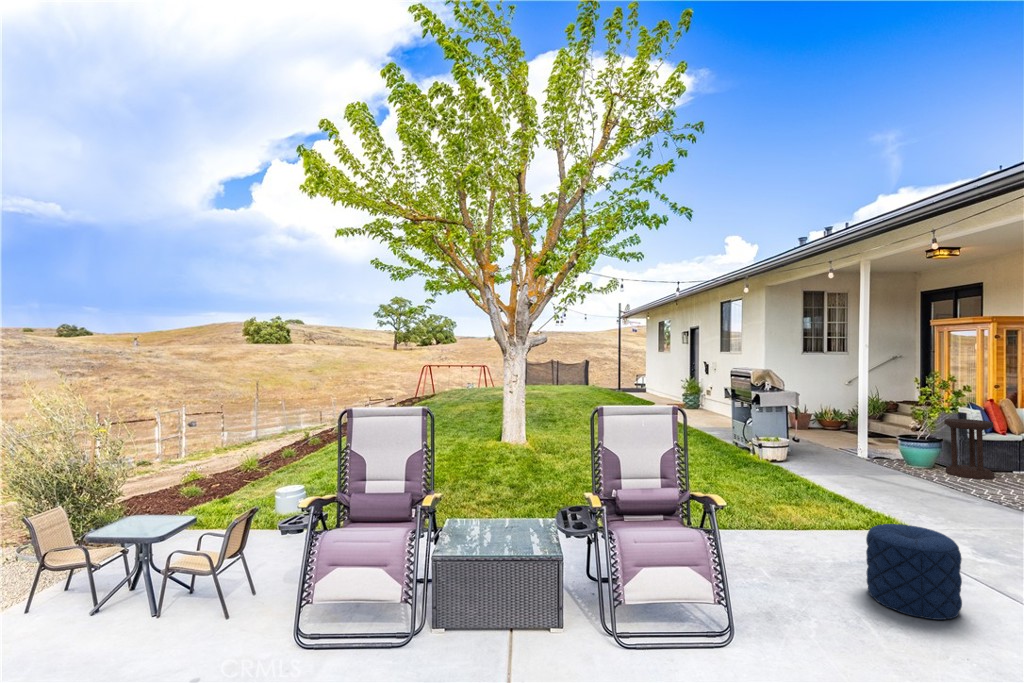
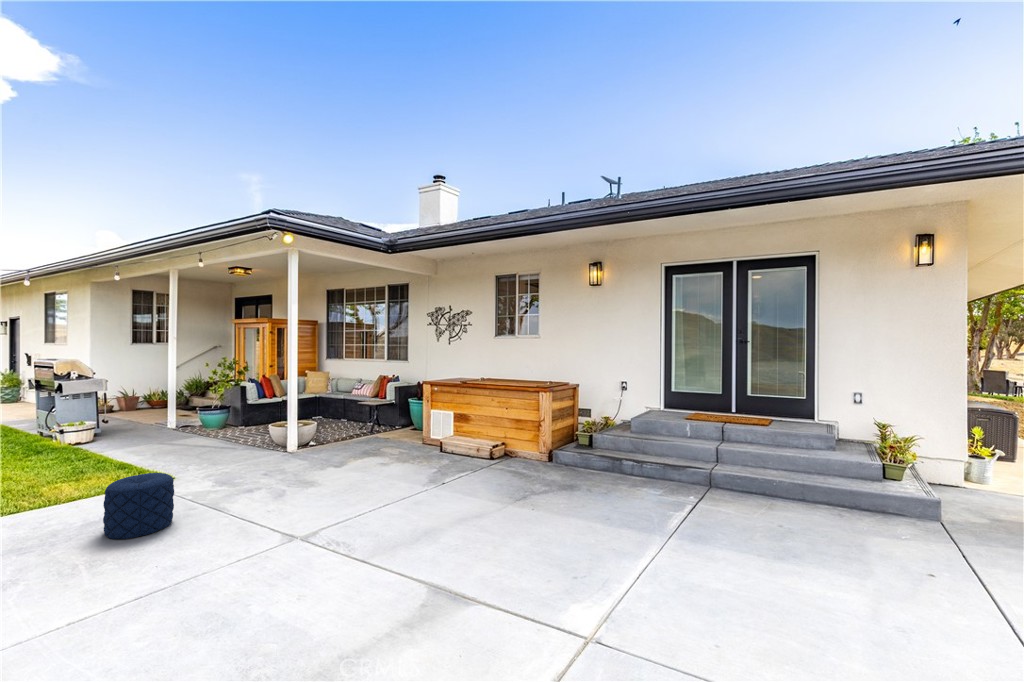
side table: present [944,419,995,479] -> none [229,390,259,429]

